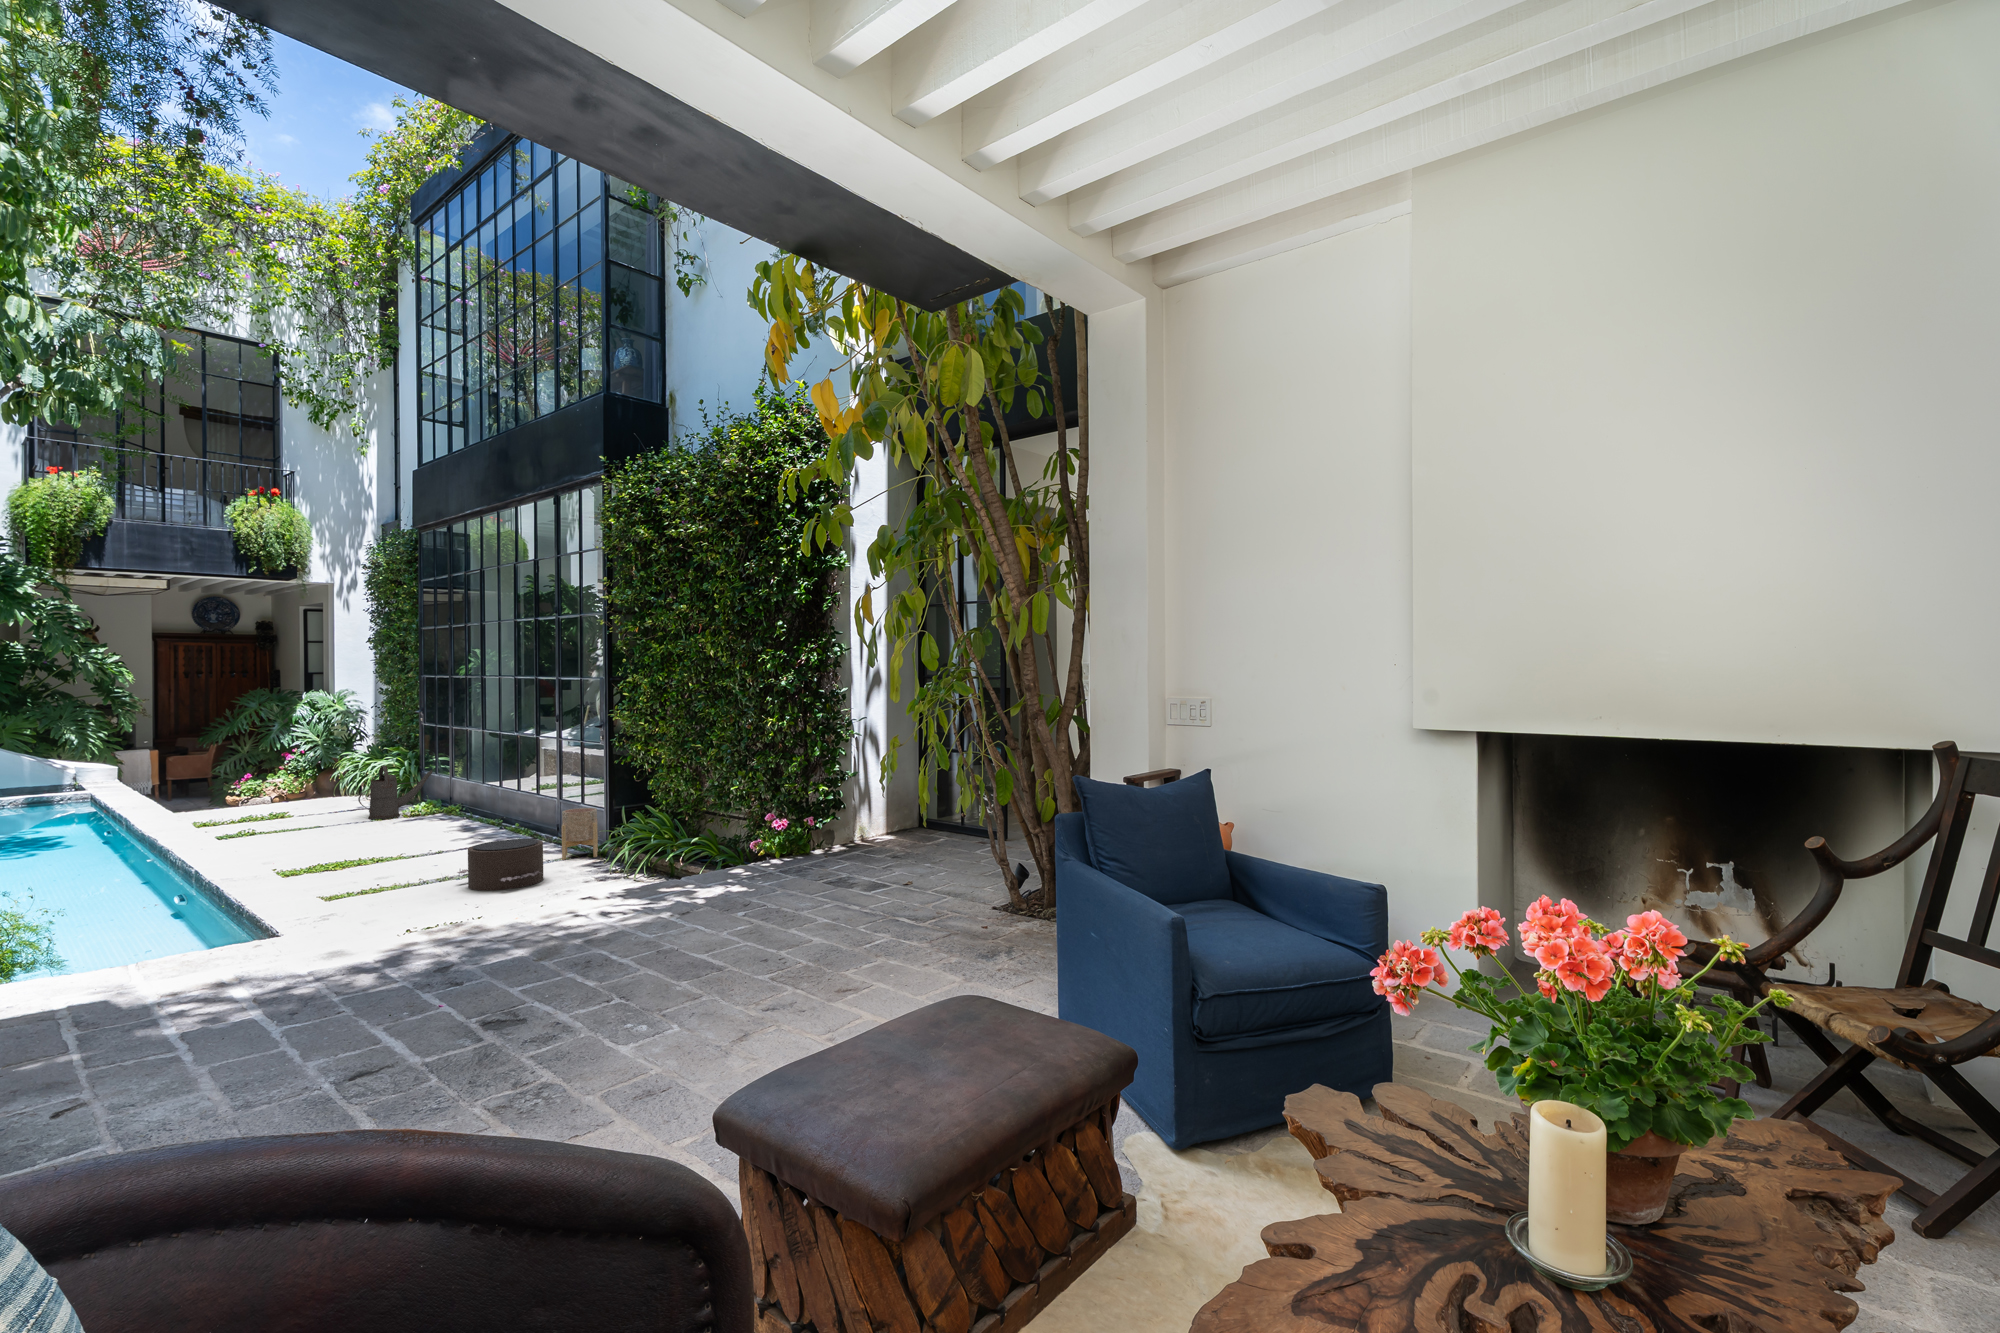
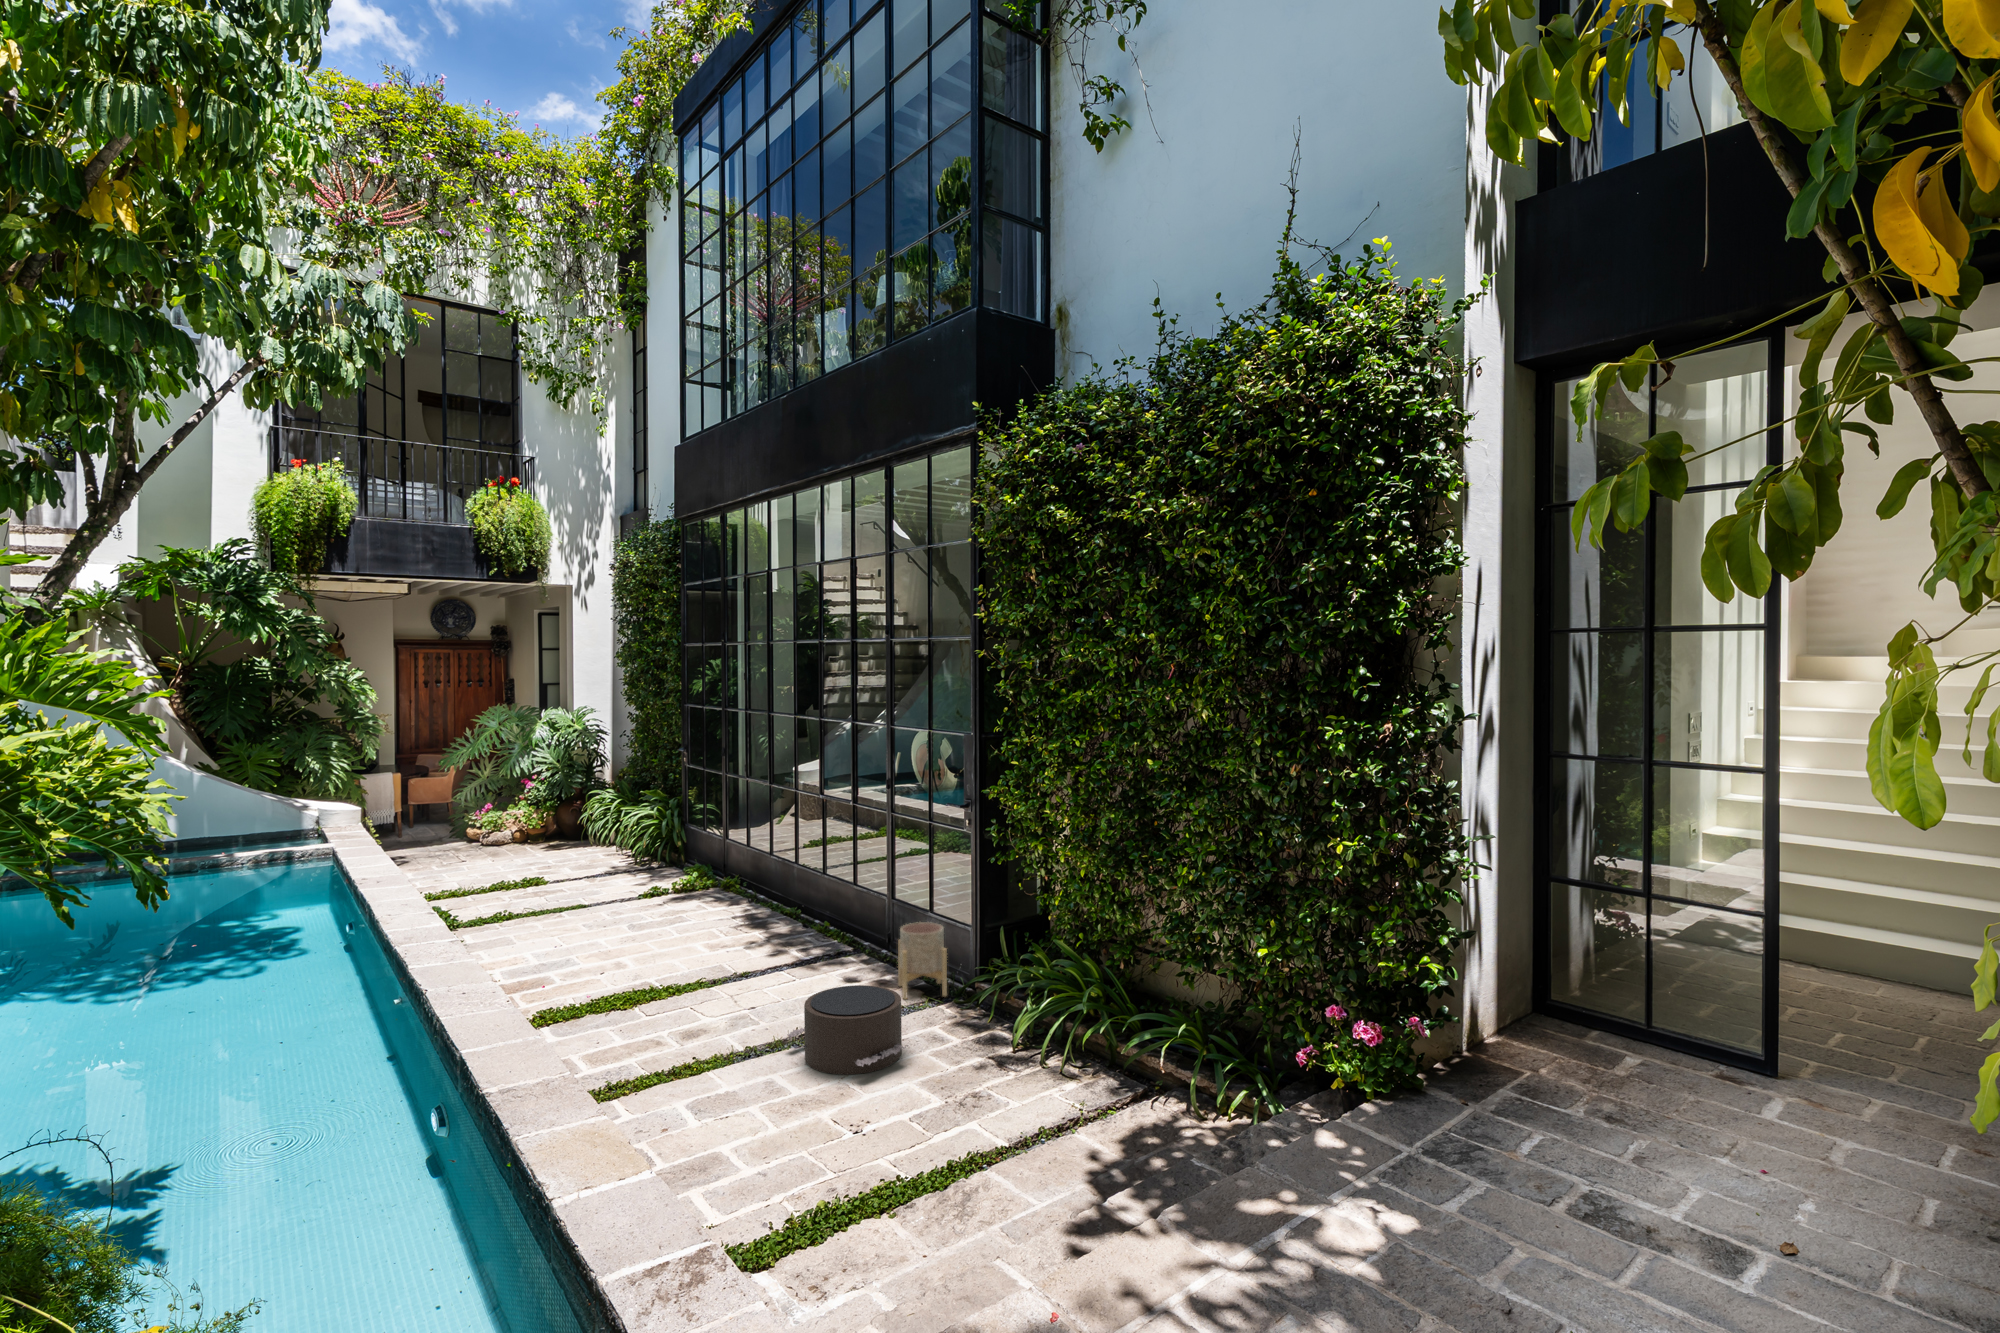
watering can: present [358,765,432,819] -> none [615,817,695,884]

